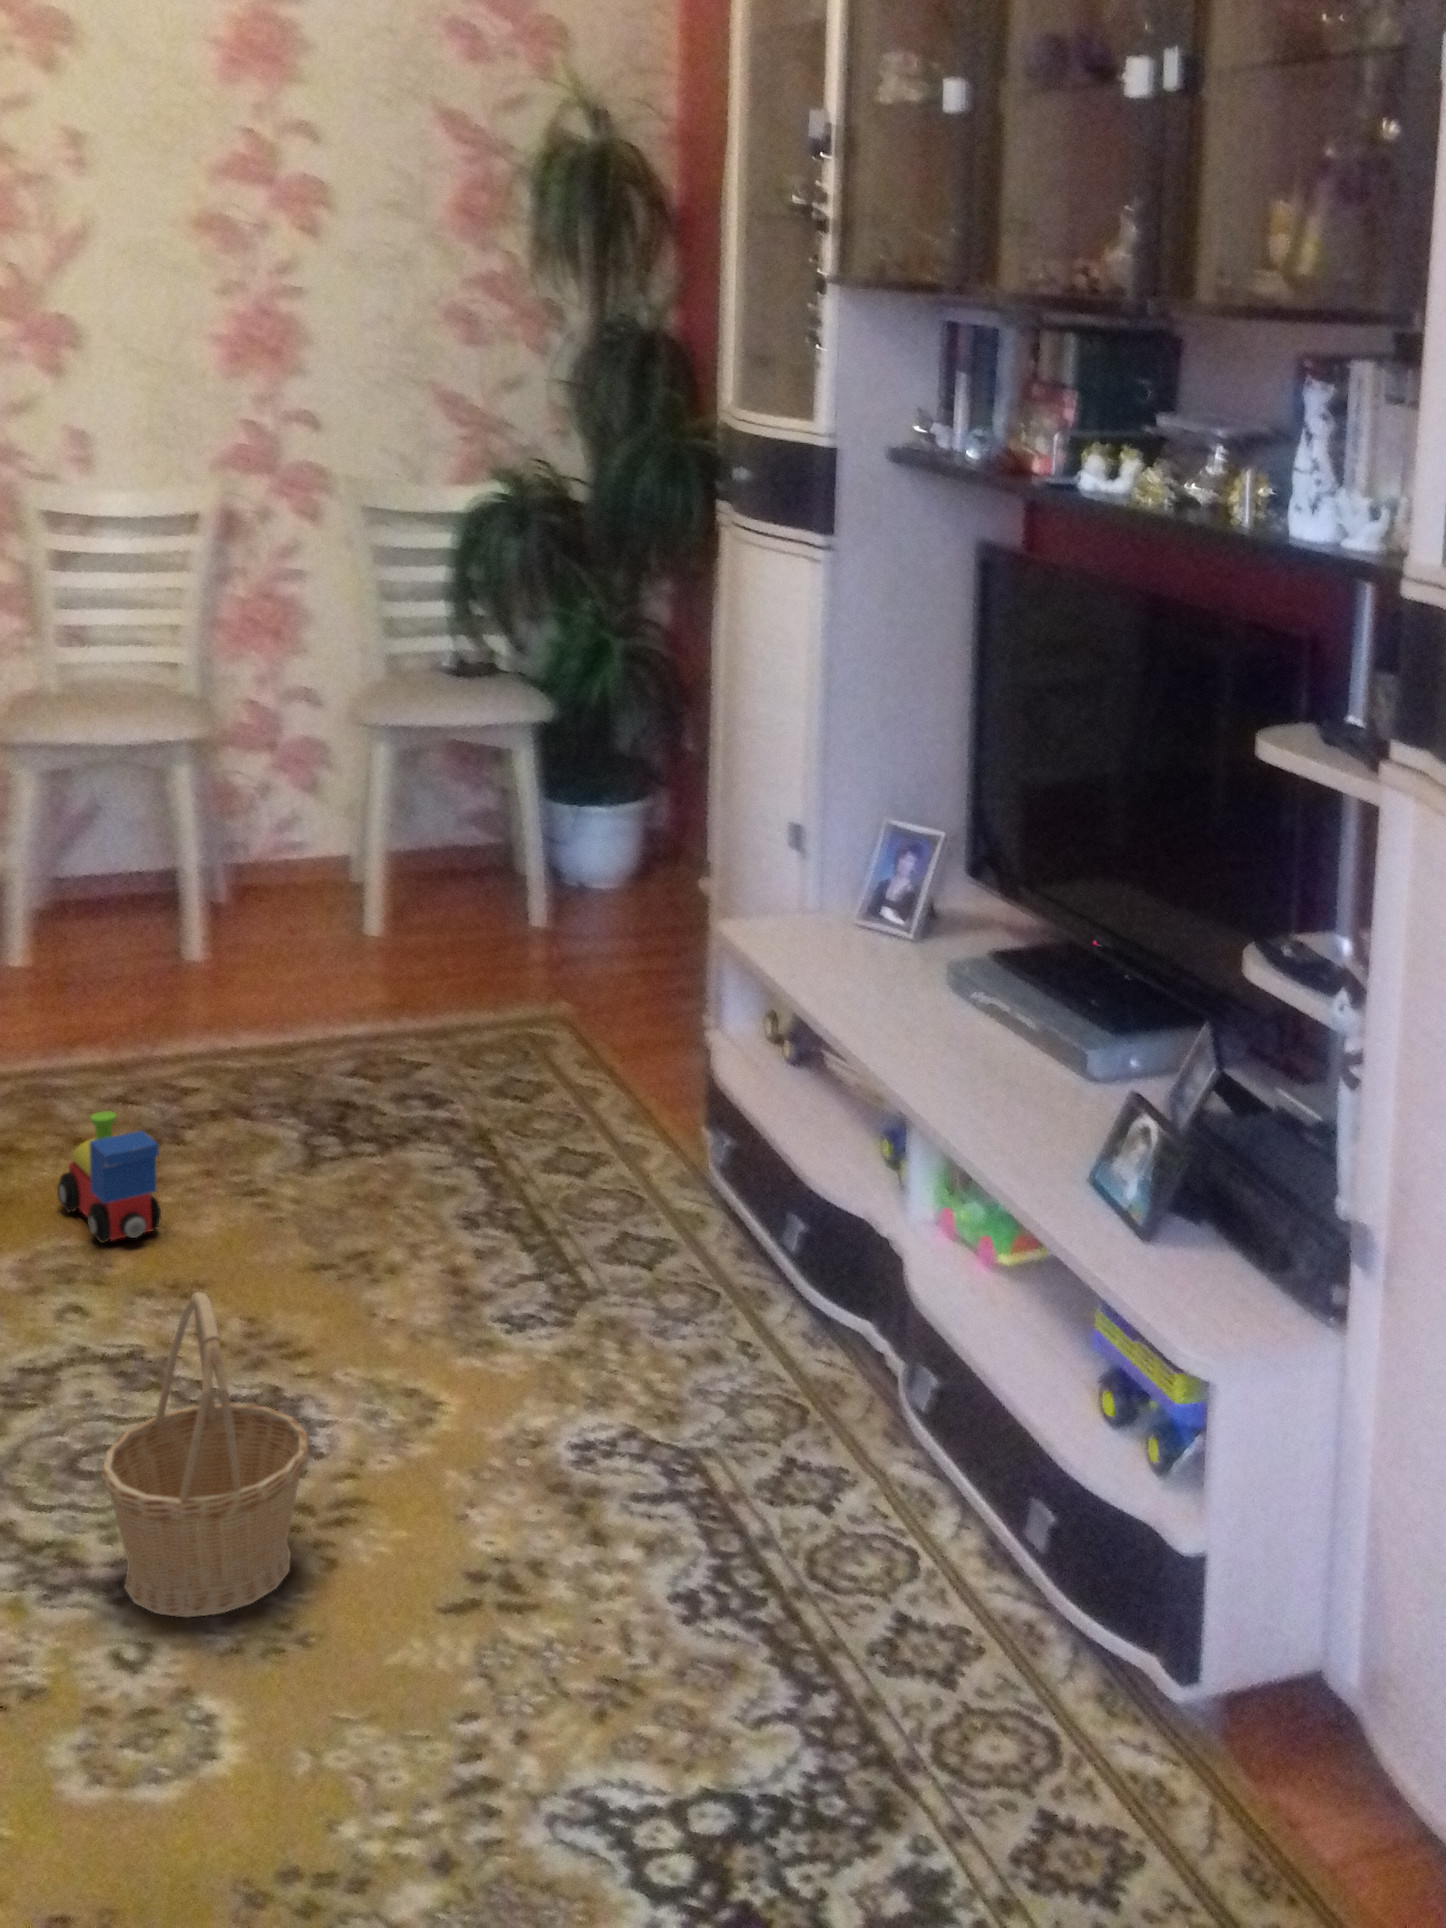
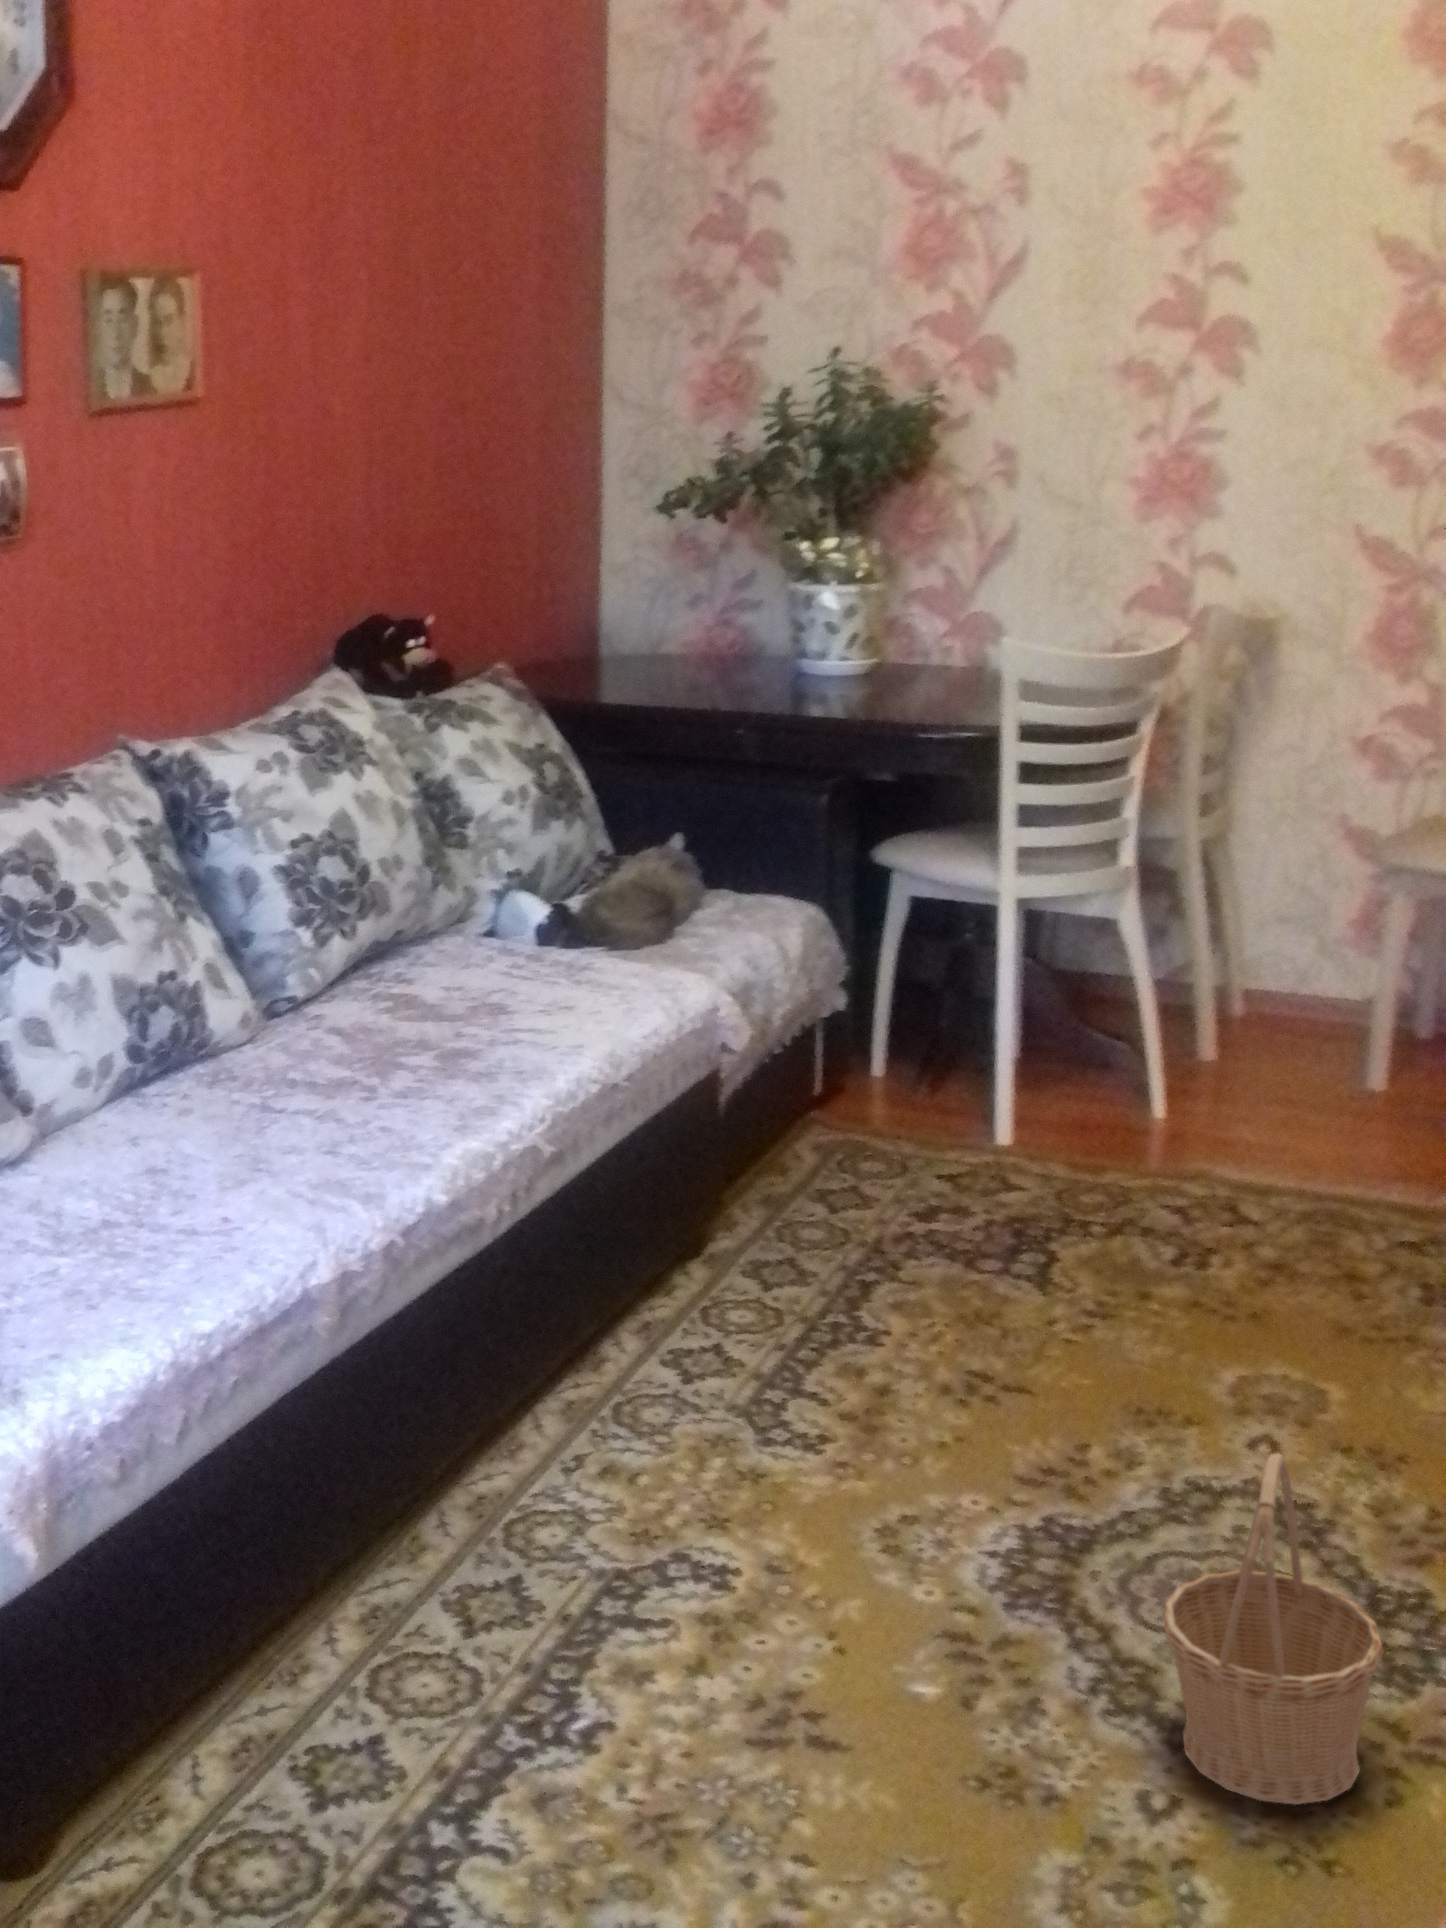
toy train: present [57,1112,161,1243] -> none [1299,1249,1389,1389]

